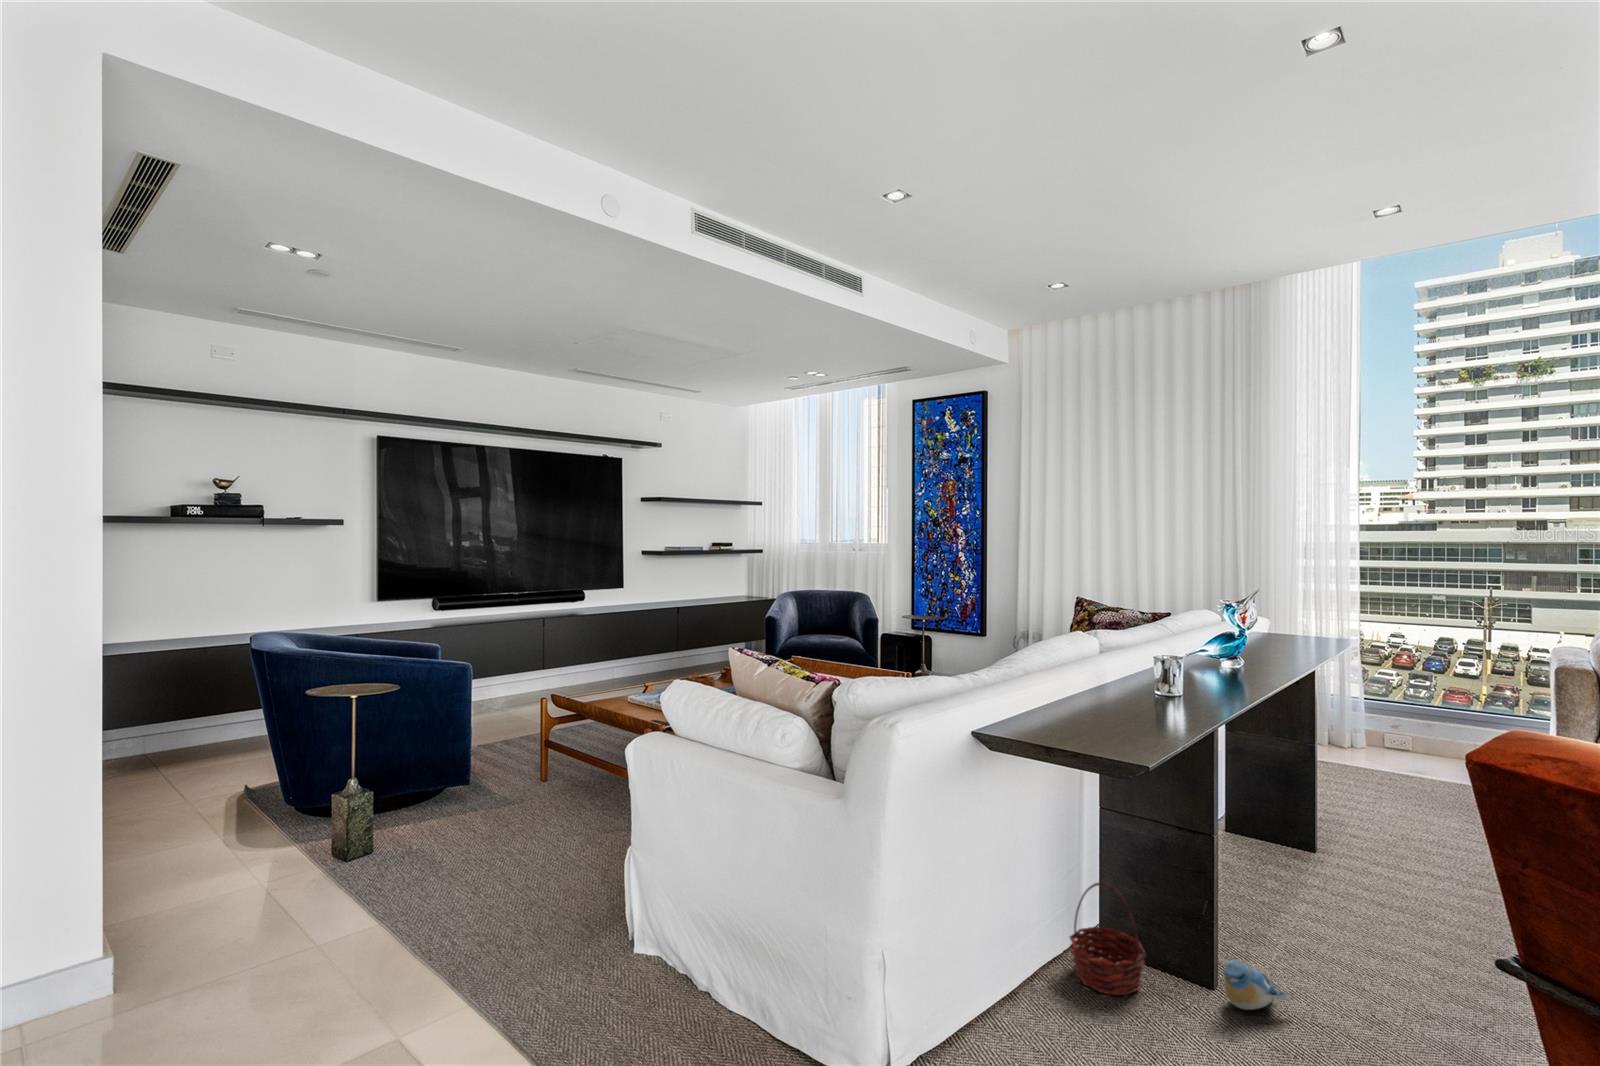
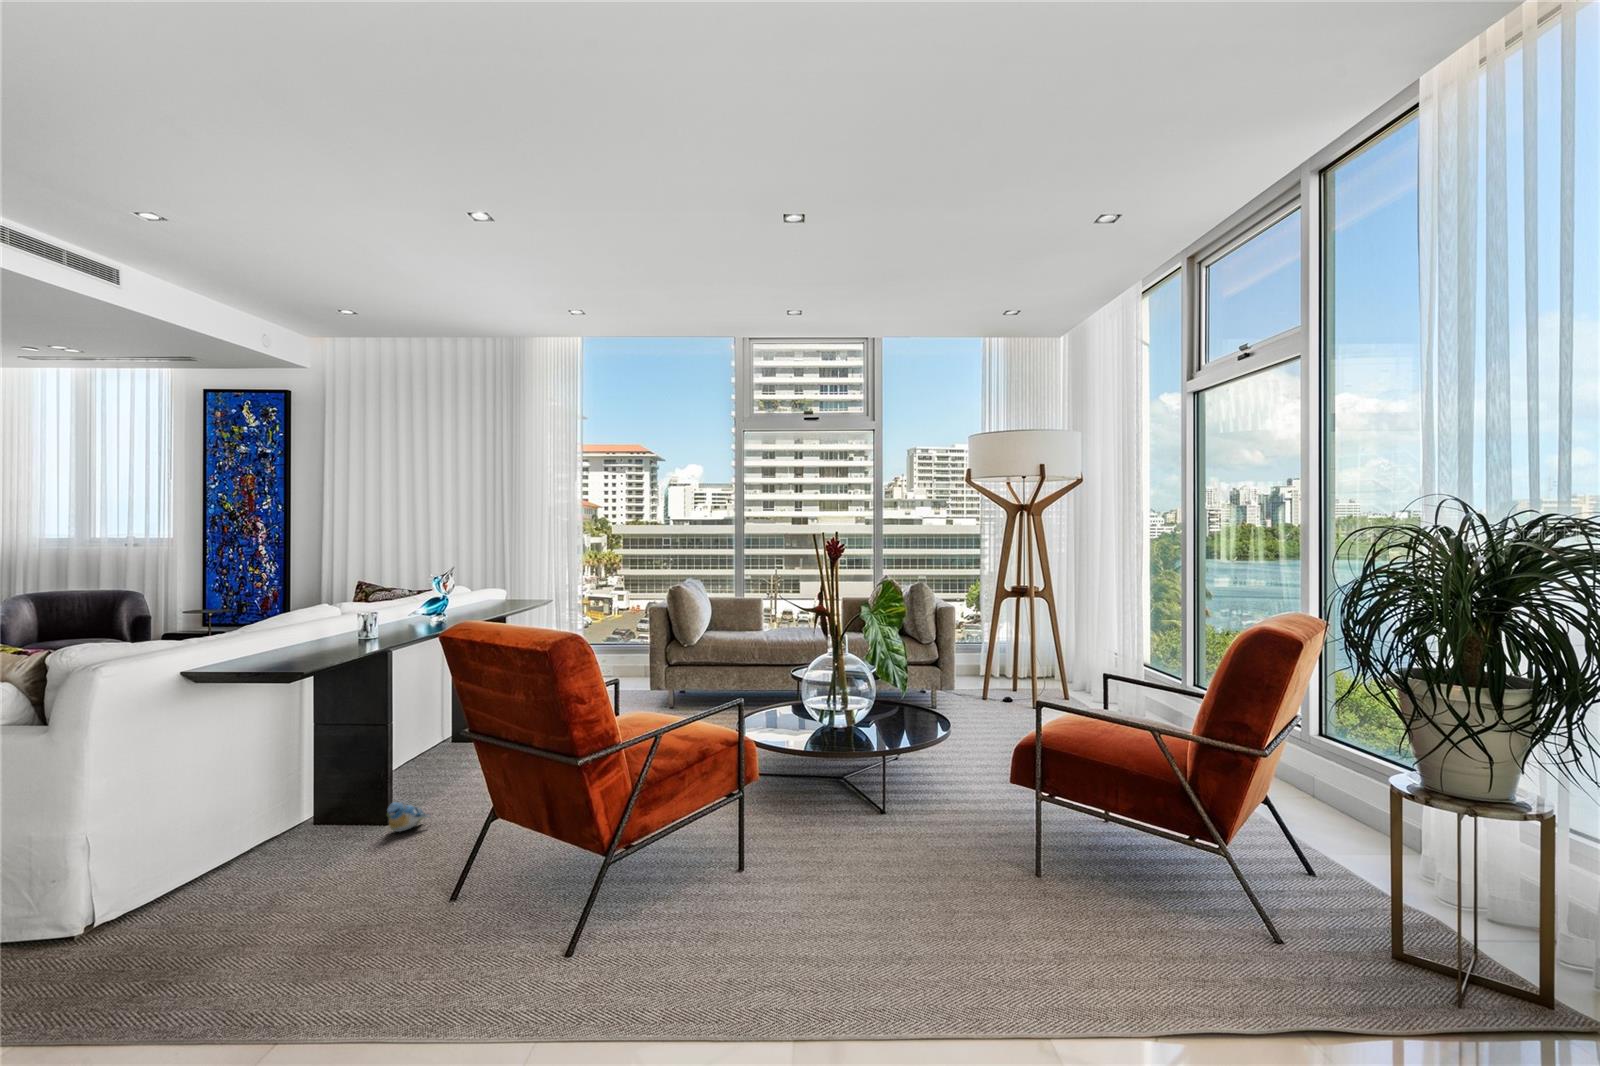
basket: present [1070,882,1146,995] -> none [277,776,336,851]

